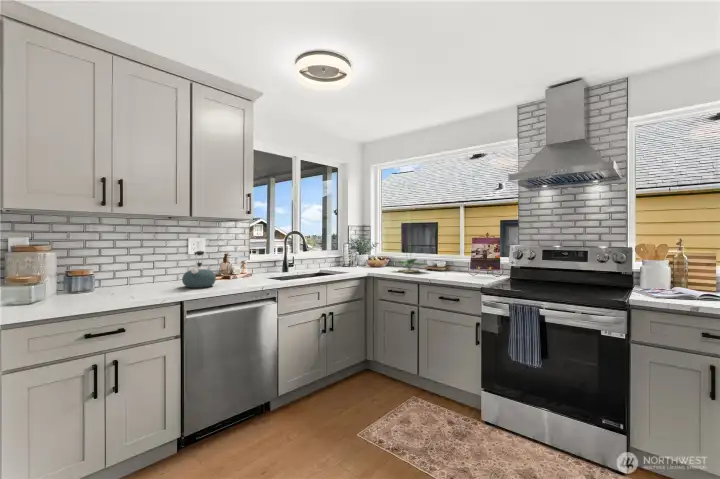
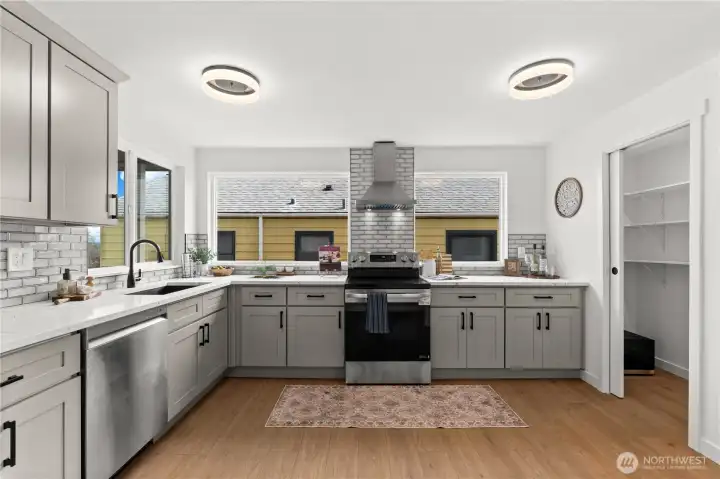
kettle: present [182,251,216,288] -> none [39,266,91,314]

